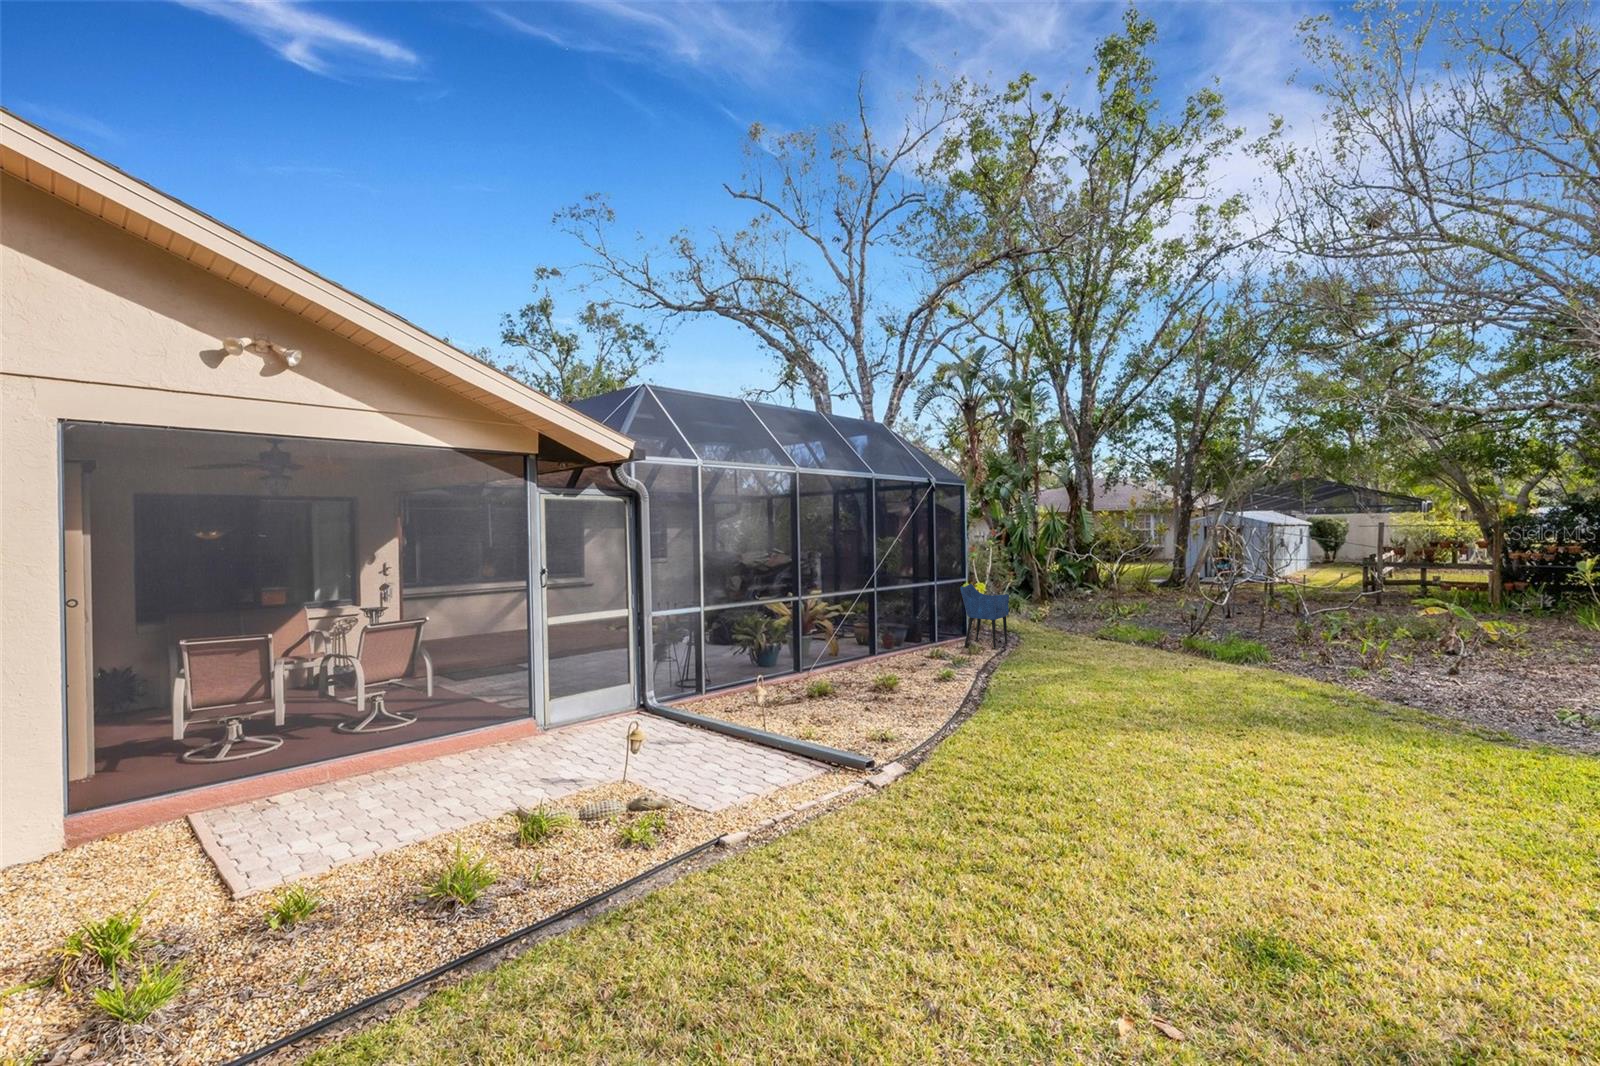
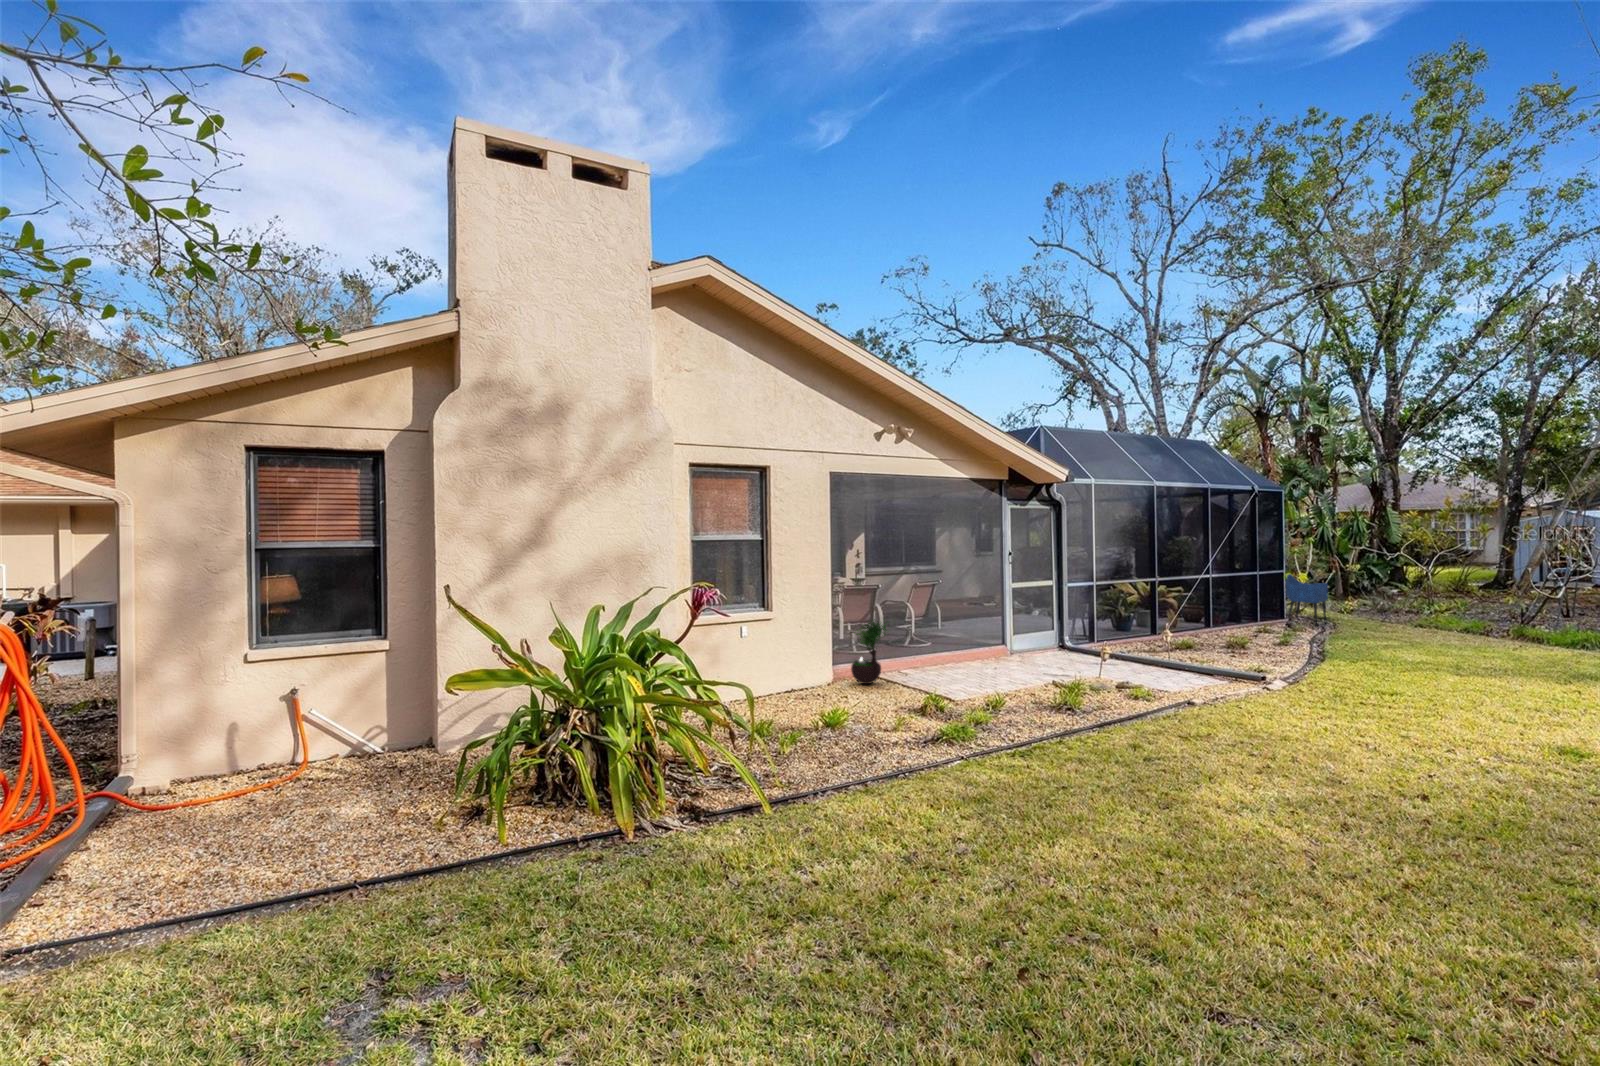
potted tree: none [92,708,198,844] -> present [851,622,887,684]

